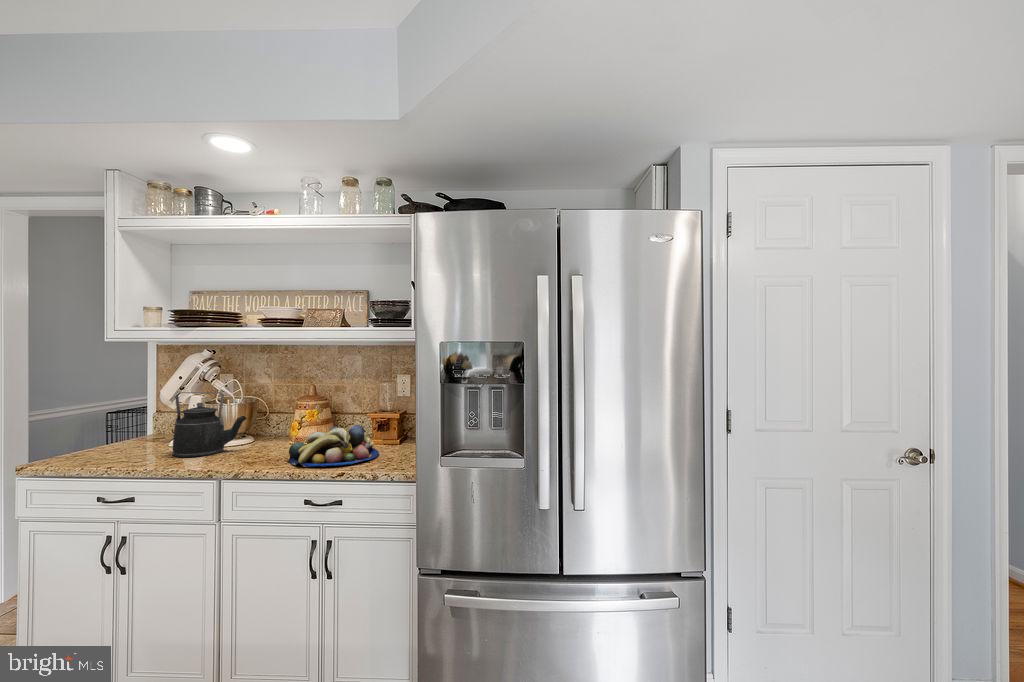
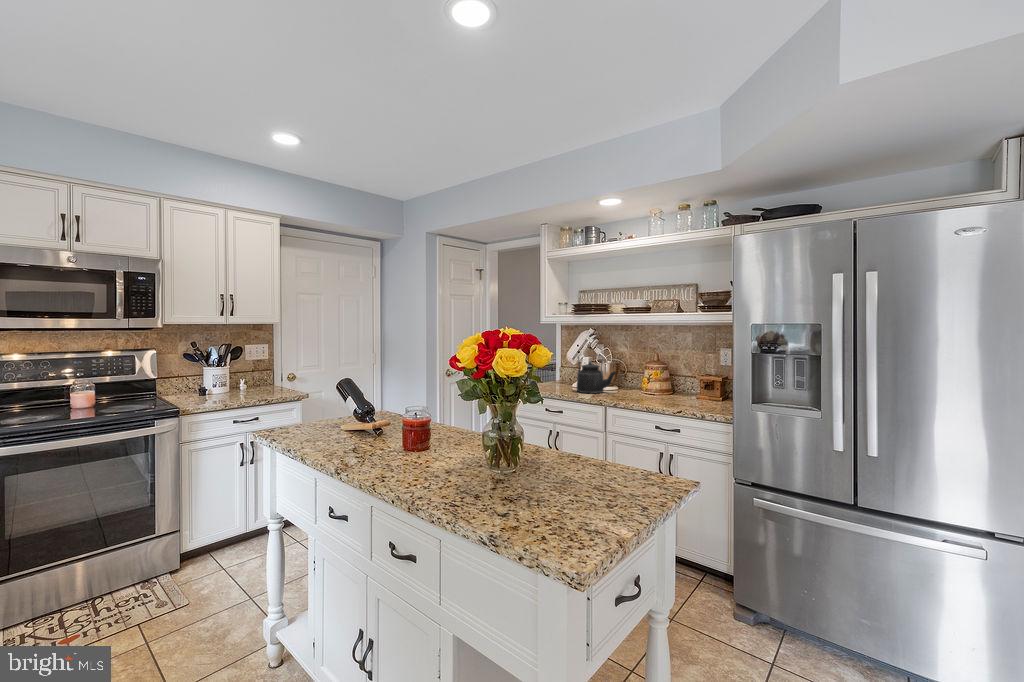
fruit bowl: present [288,425,379,467] -> none [643,382,705,407]

